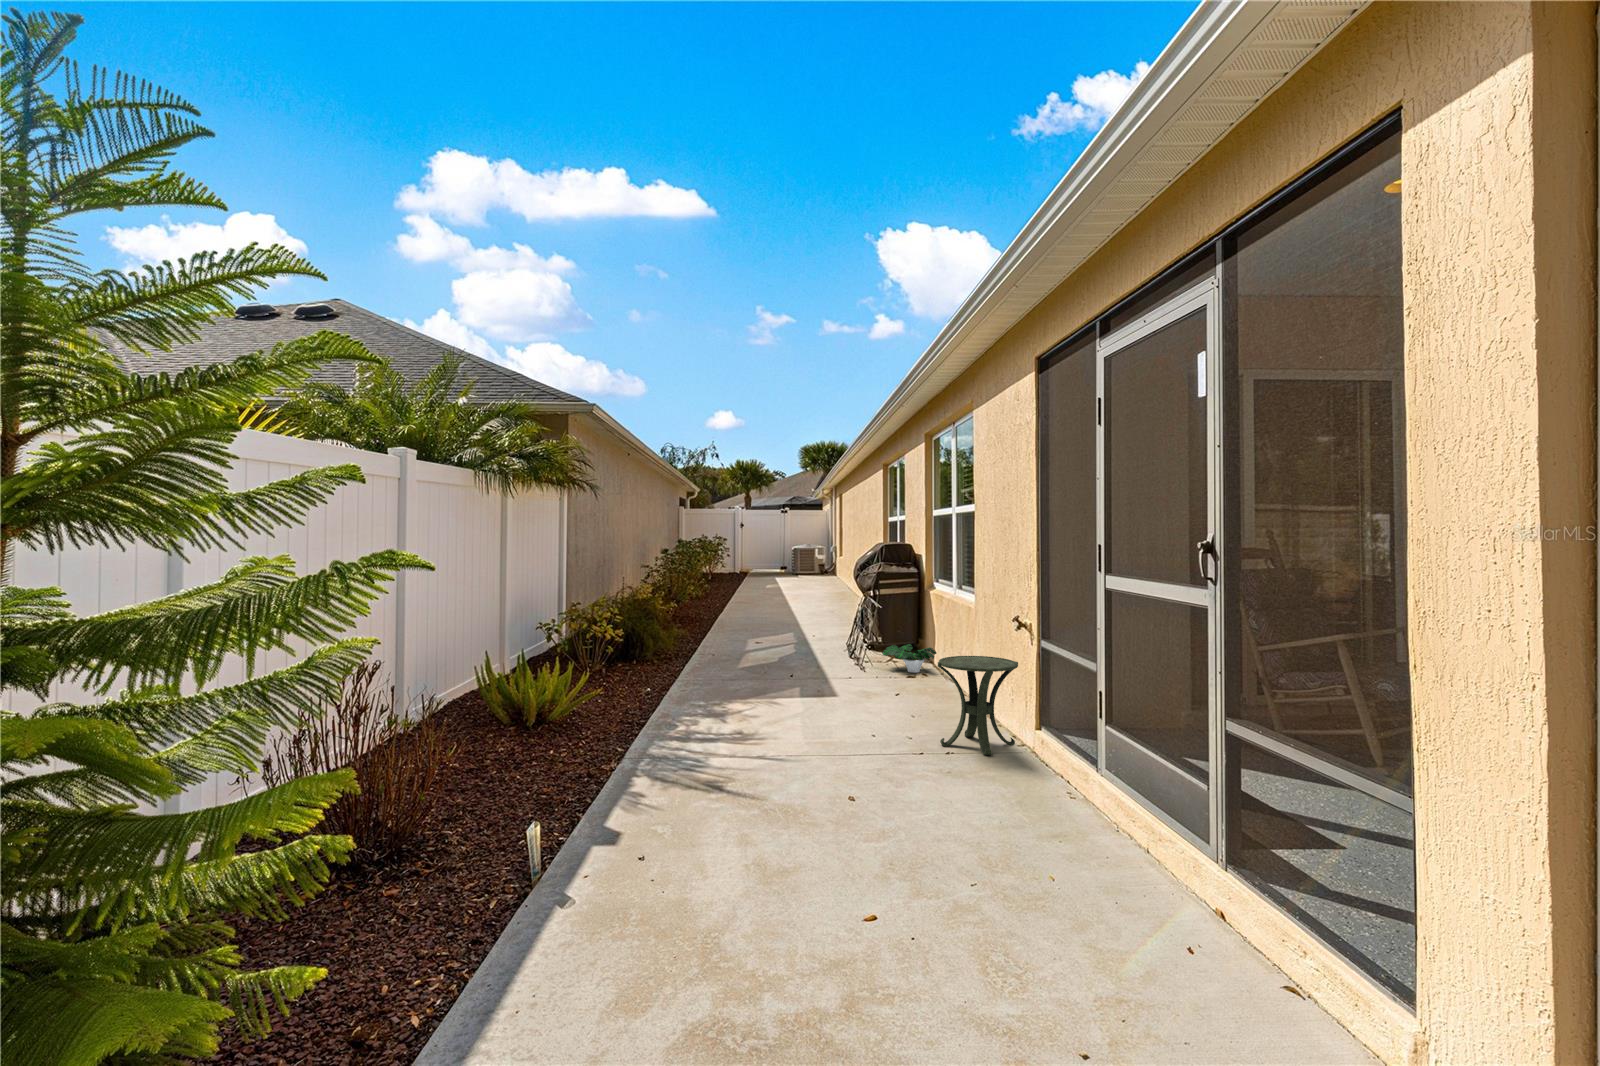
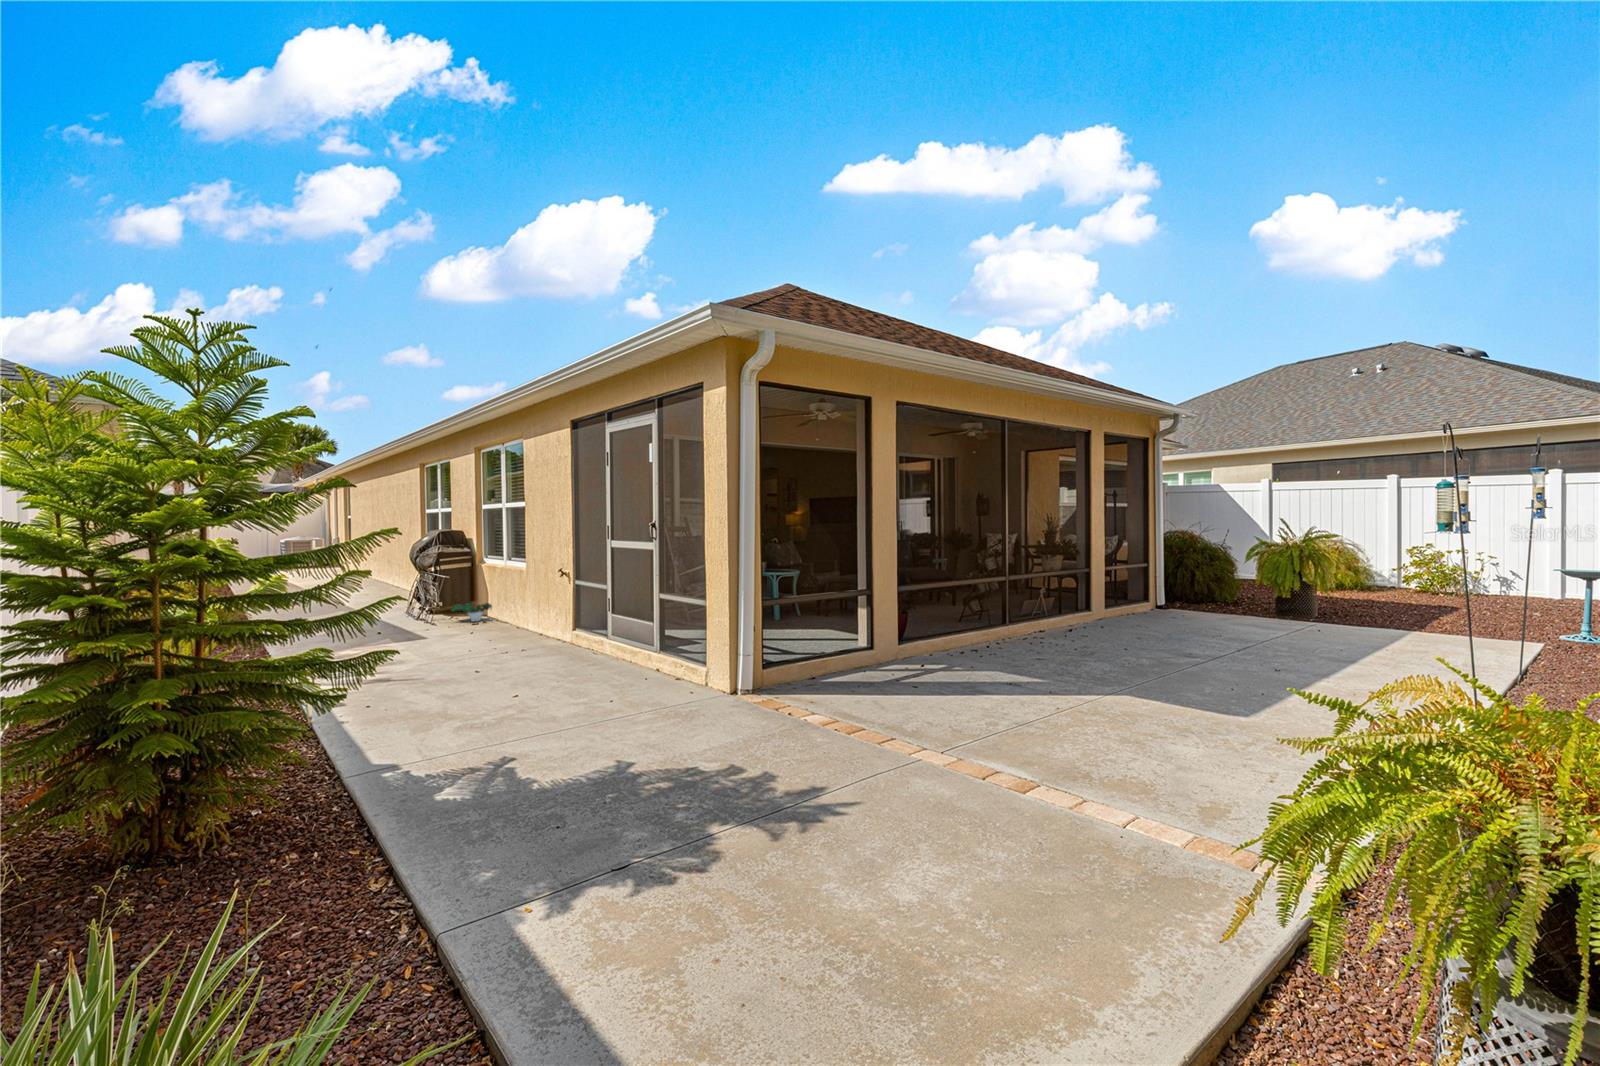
side table: present [938,656,1018,755] -> none [514,595,562,649]

